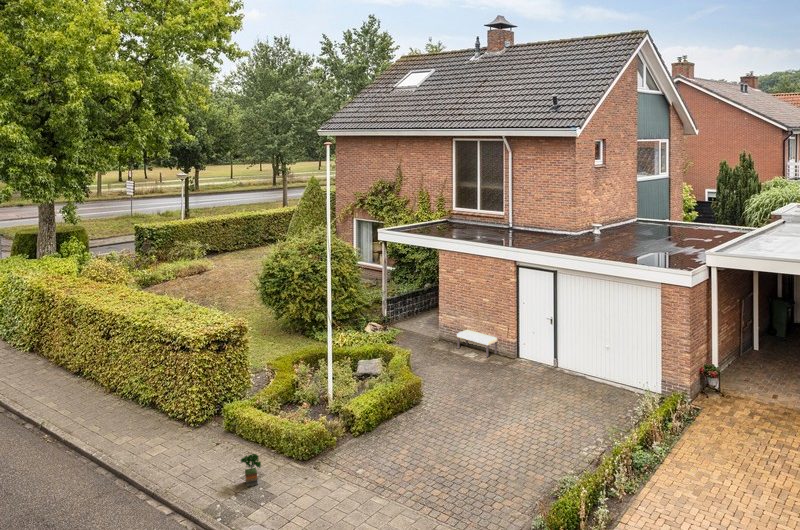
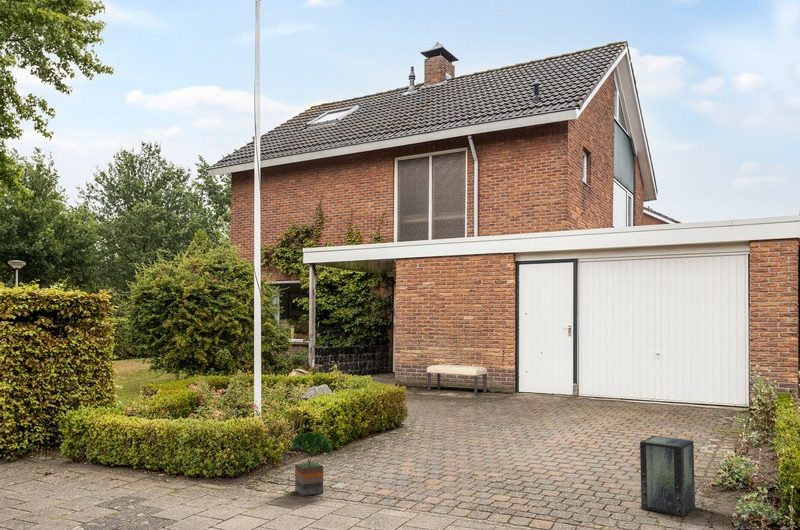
potted tree: present [241,454,261,487] -> present [291,432,332,495]
storage box: none [496,471,525,516] -> present [640,436,695,516]

